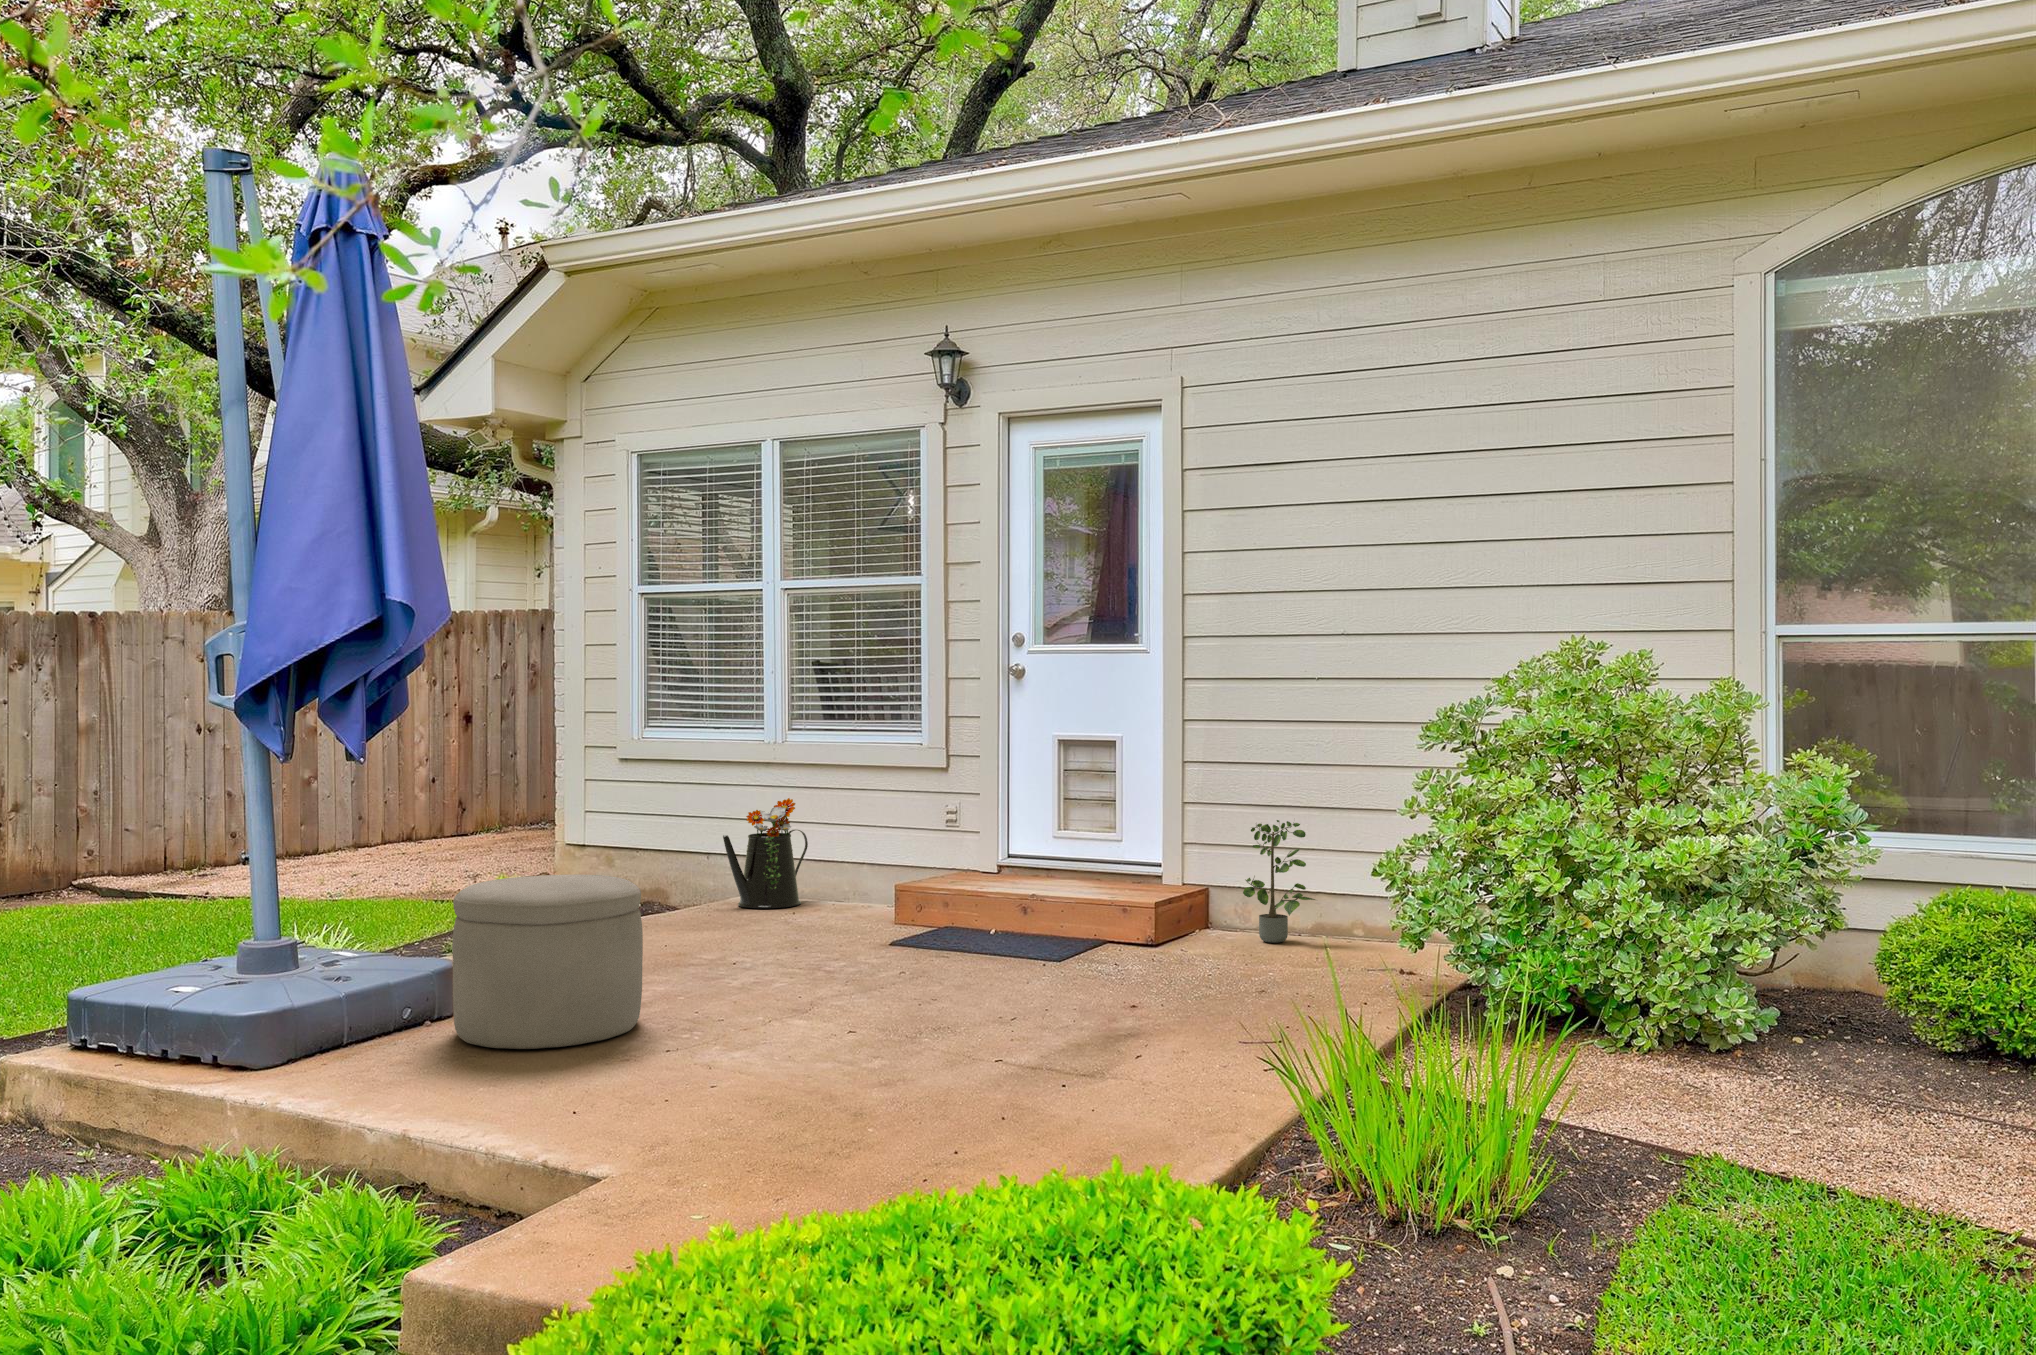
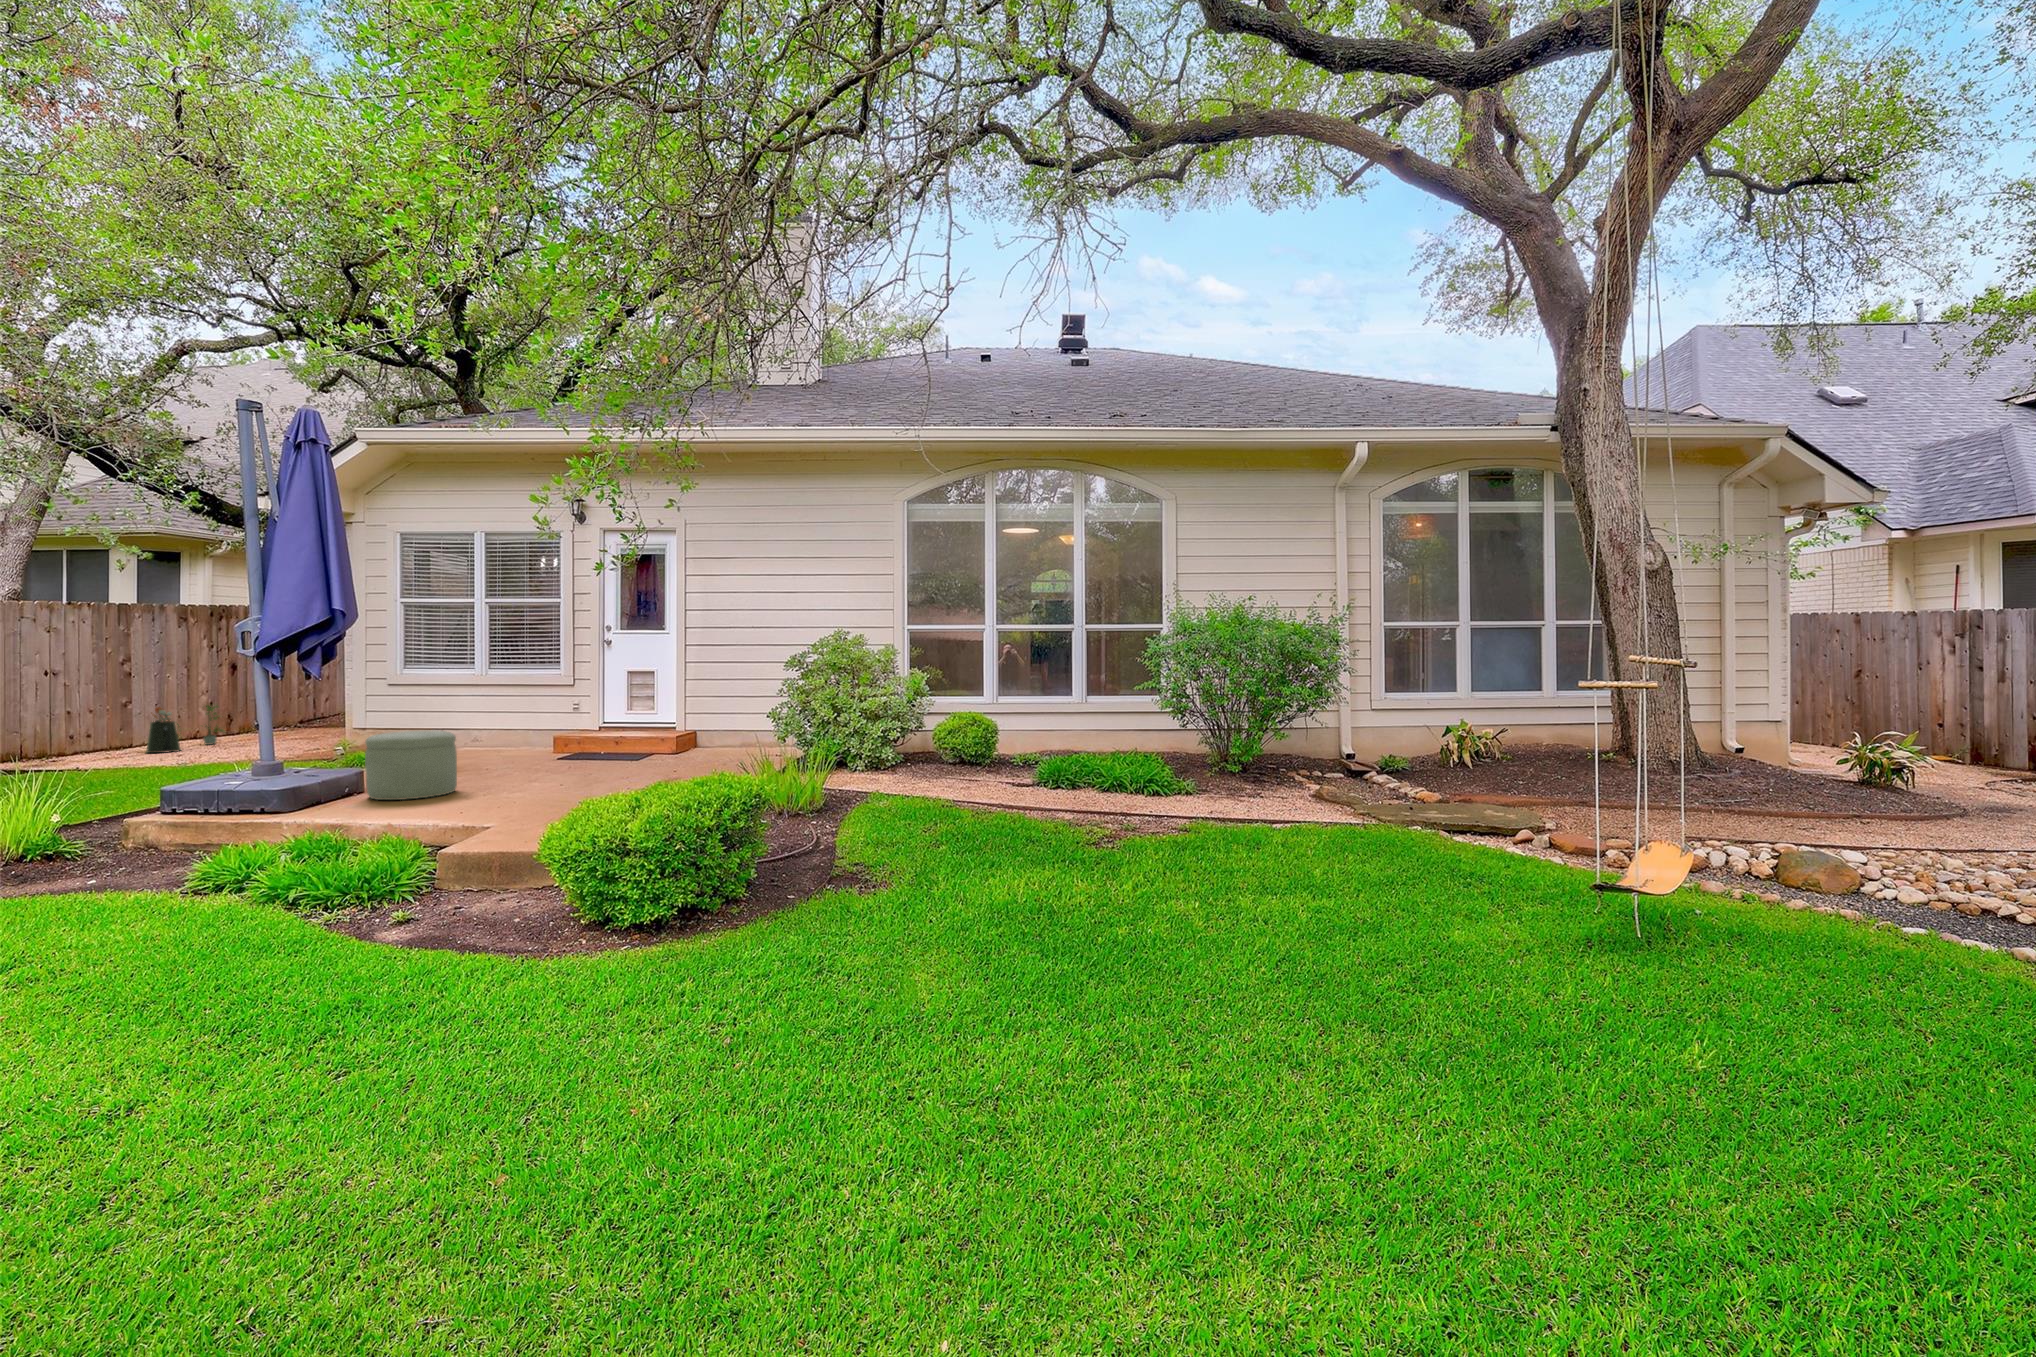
watering can: present [723,798,808,908] -> present [146,707,181,753]
potted plant: present [1243,820,1315,943] -> present [204,705,224,745]

